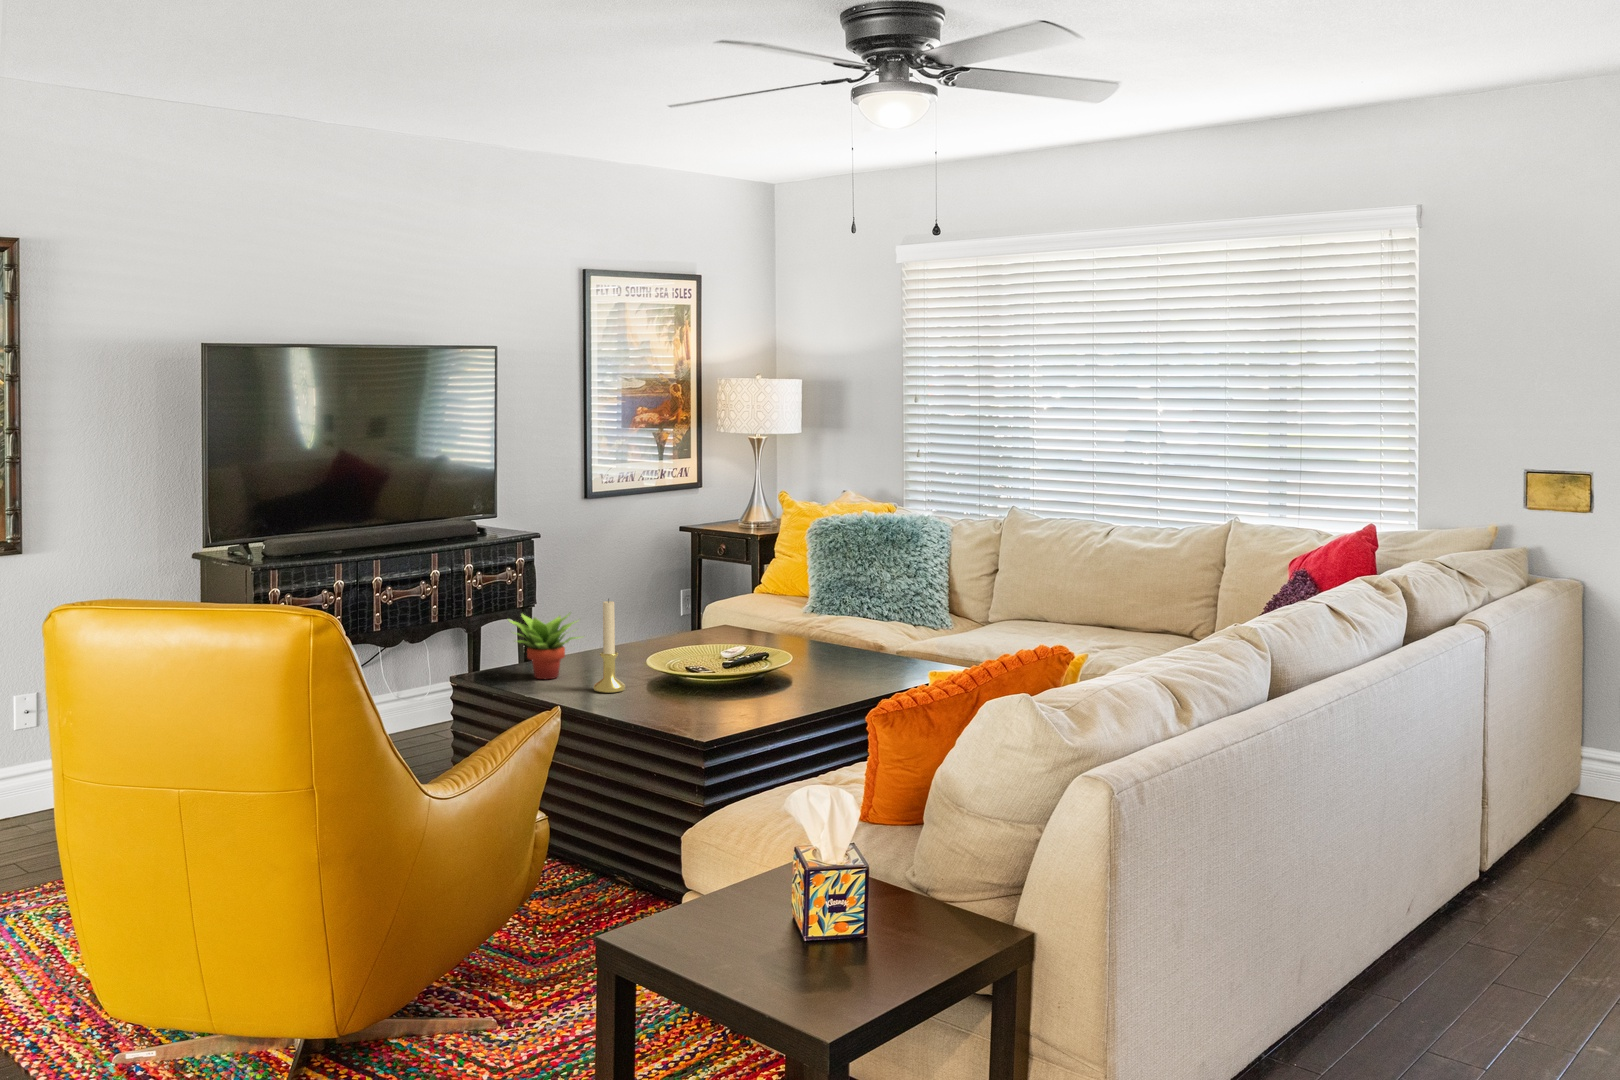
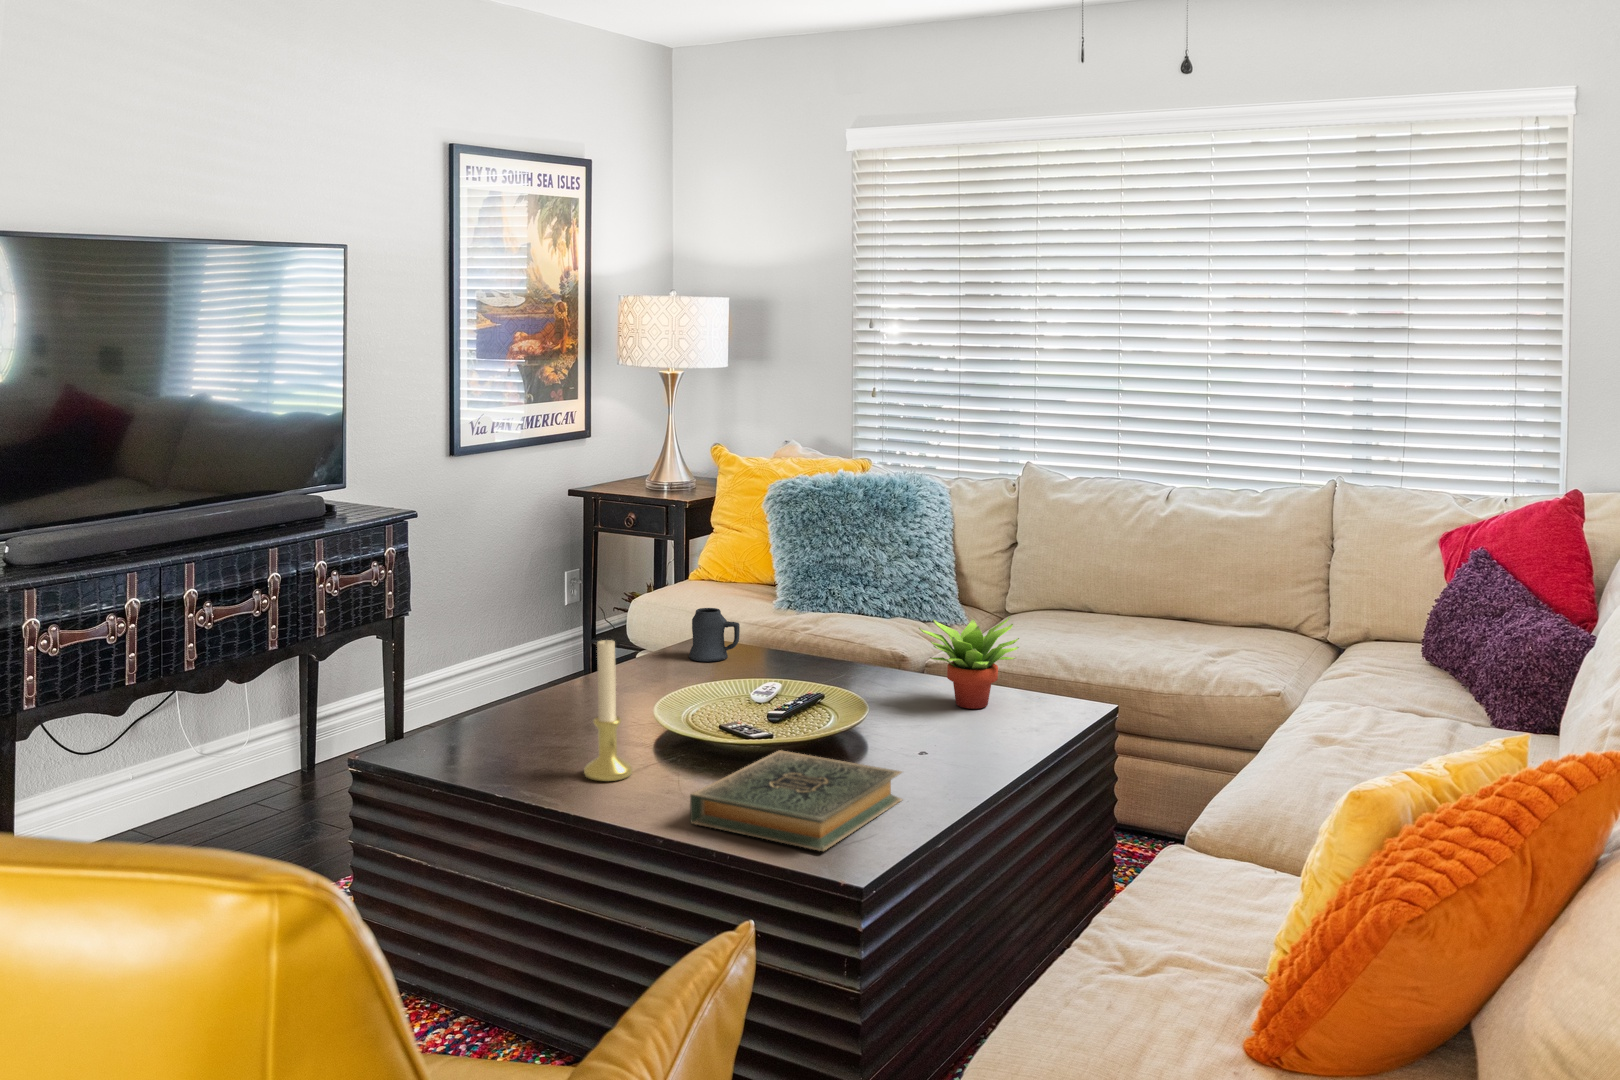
mug: none [709,600,744,637] -> present [689,608,740,662]
succulent plant: present [508,613,579,679] -> present [919,617,1019,709]
hardback book: none [643,678,789,728] -> present [690,750,902,851]

